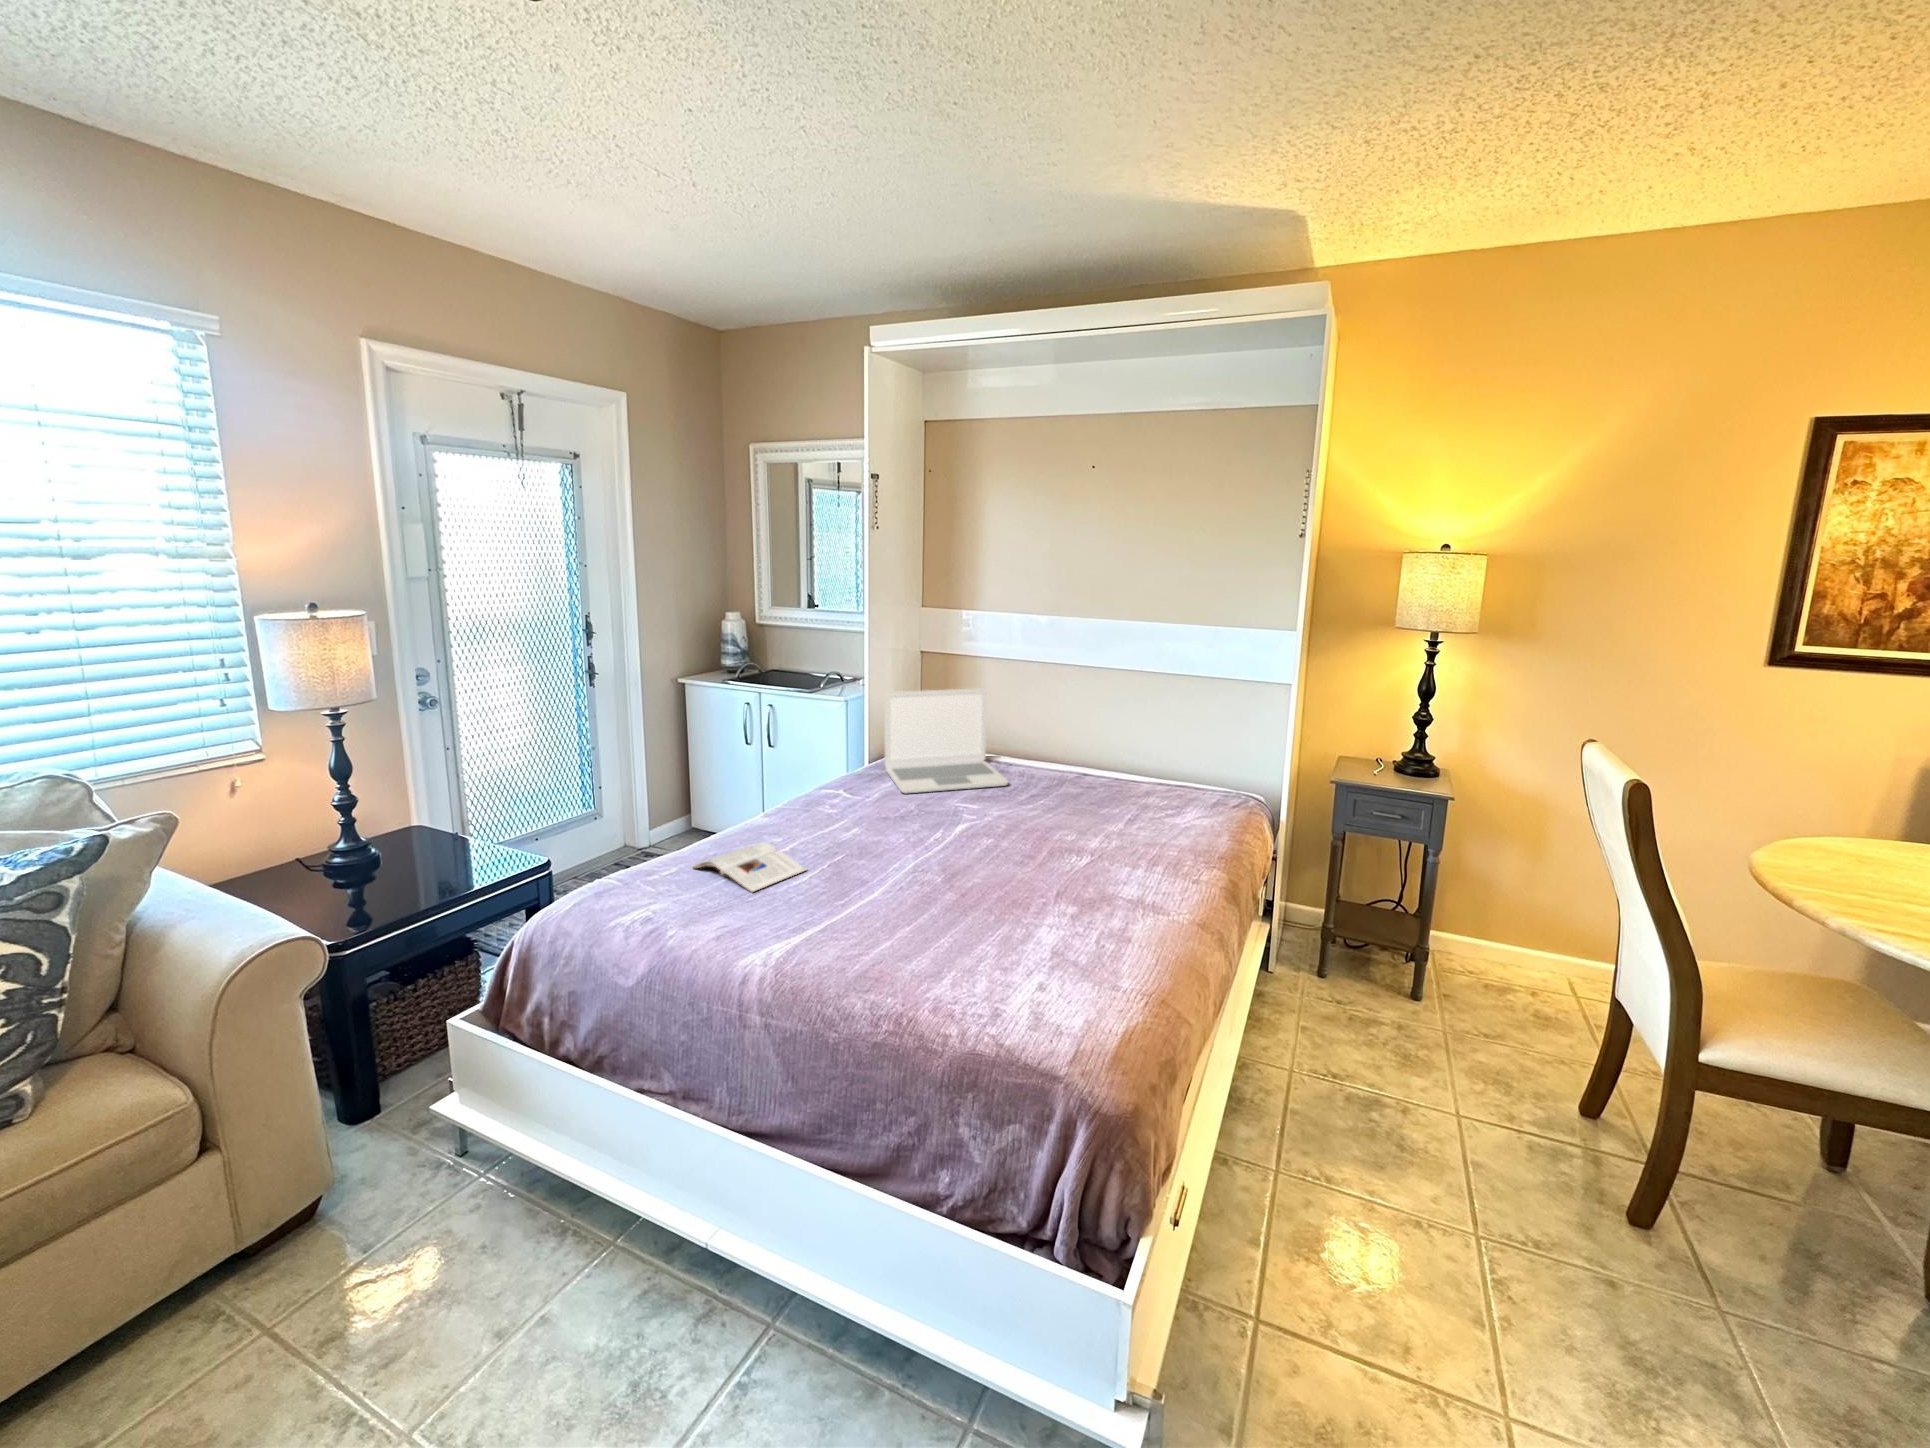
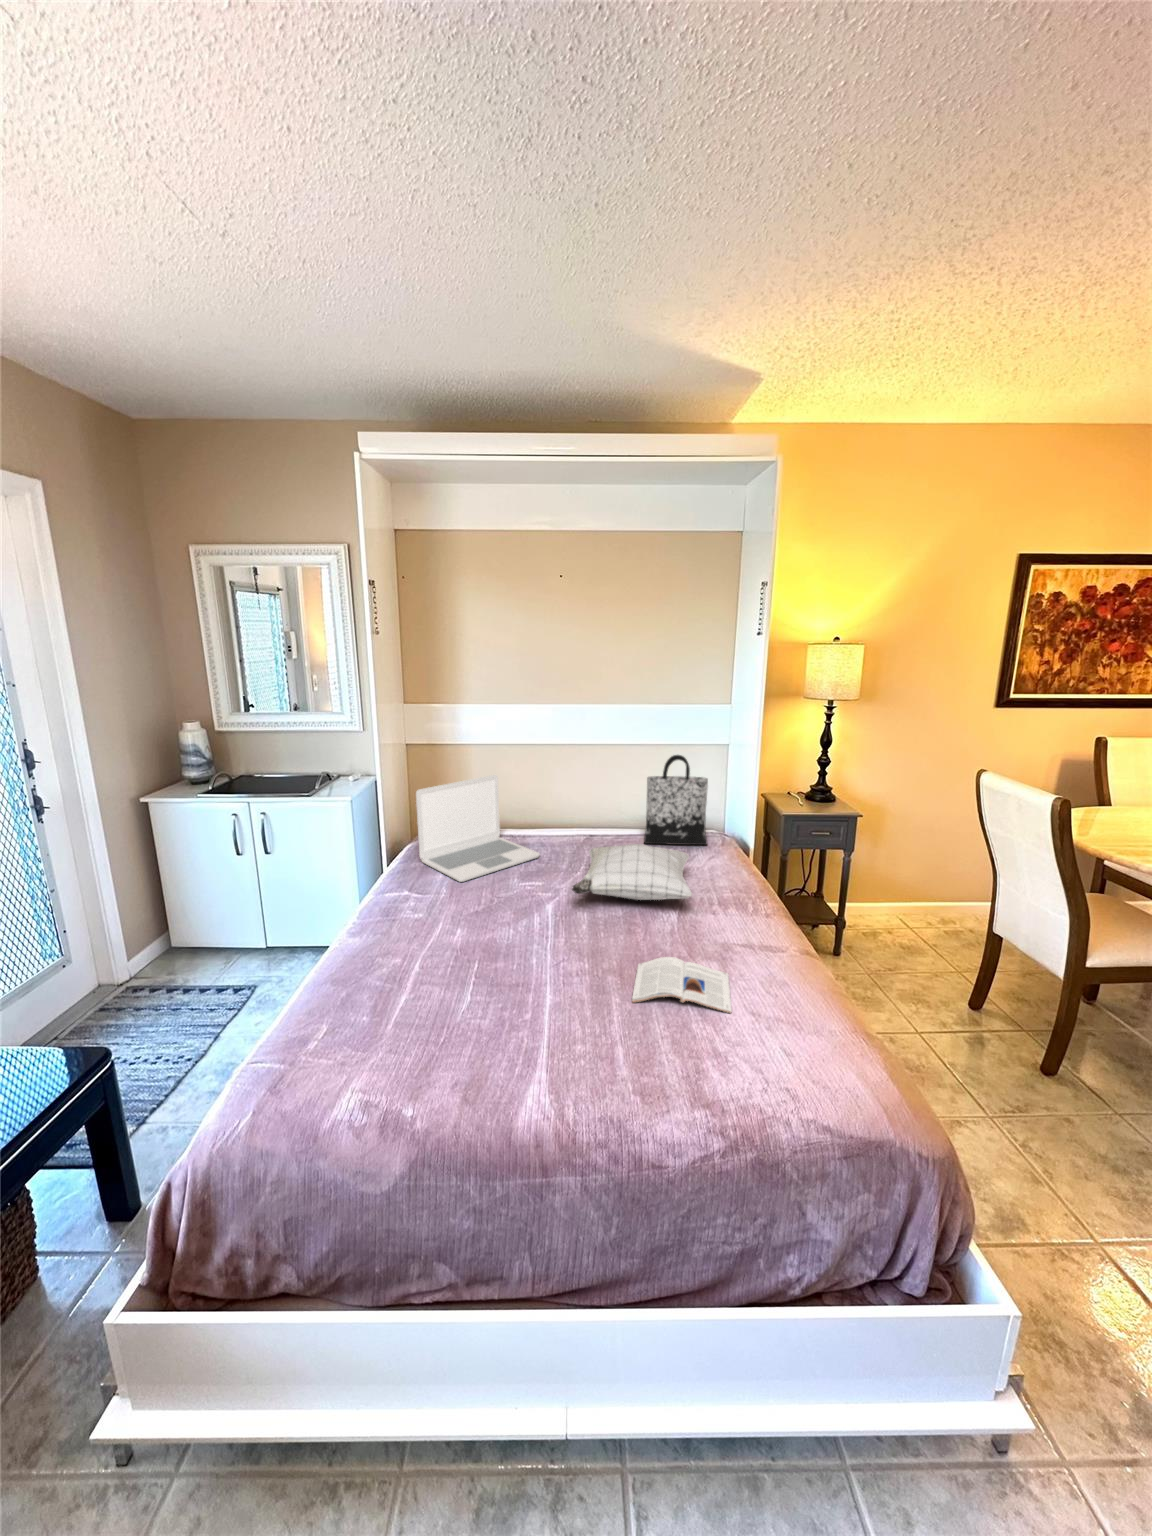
tote bag: none [1144,685,1226,806] -> present [644,755,708,845]
pillow: none [978,776,1154,841] -> present [572,844,692,900]
magazine: present [694,843,806,892] -> present [632,957,732,1013]

